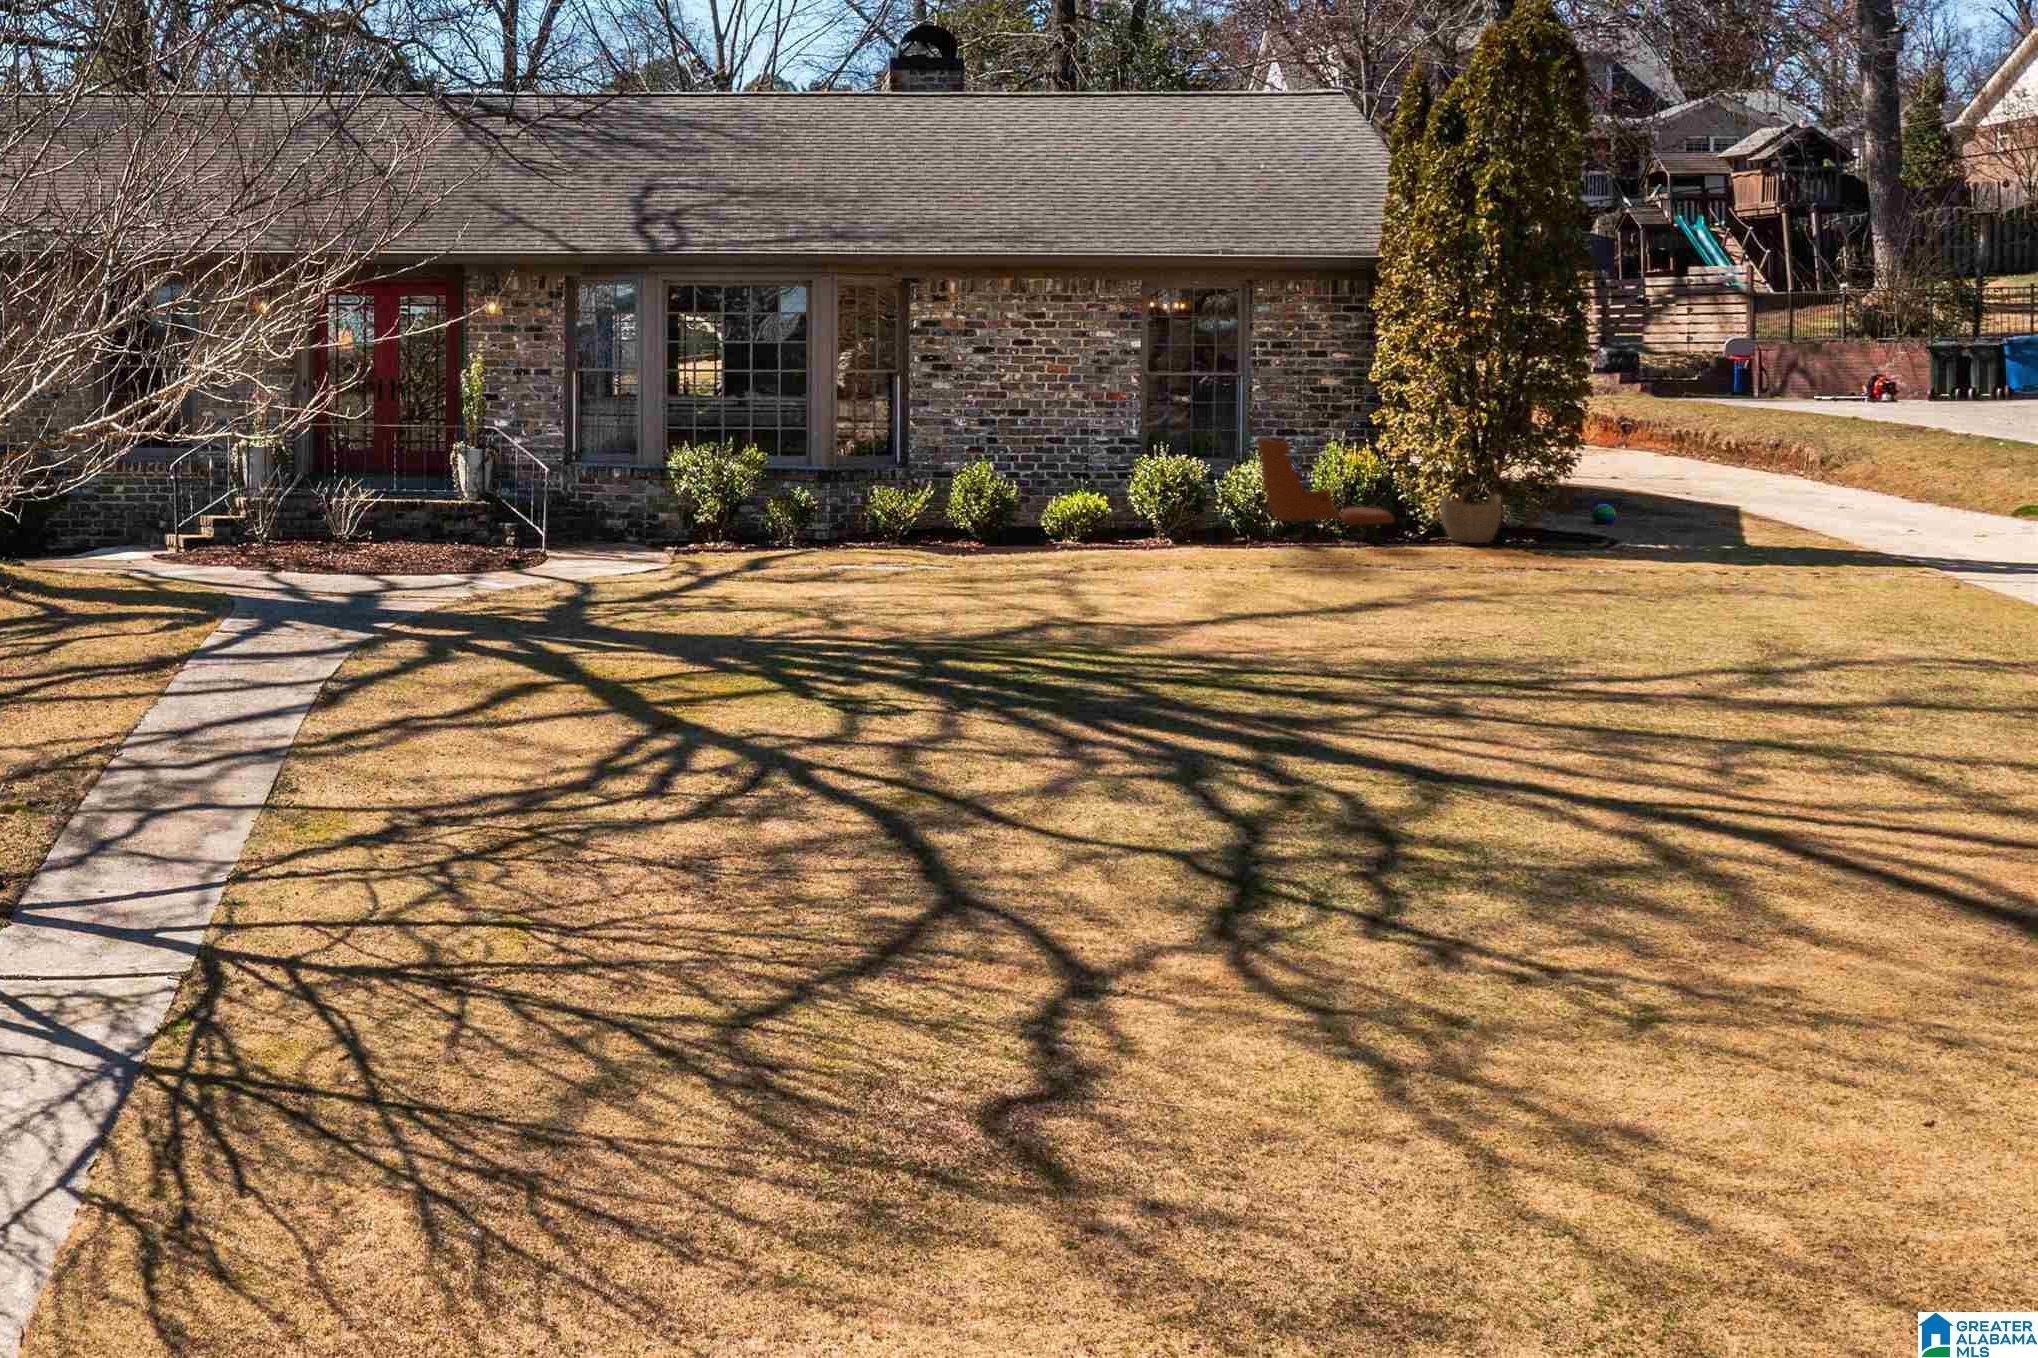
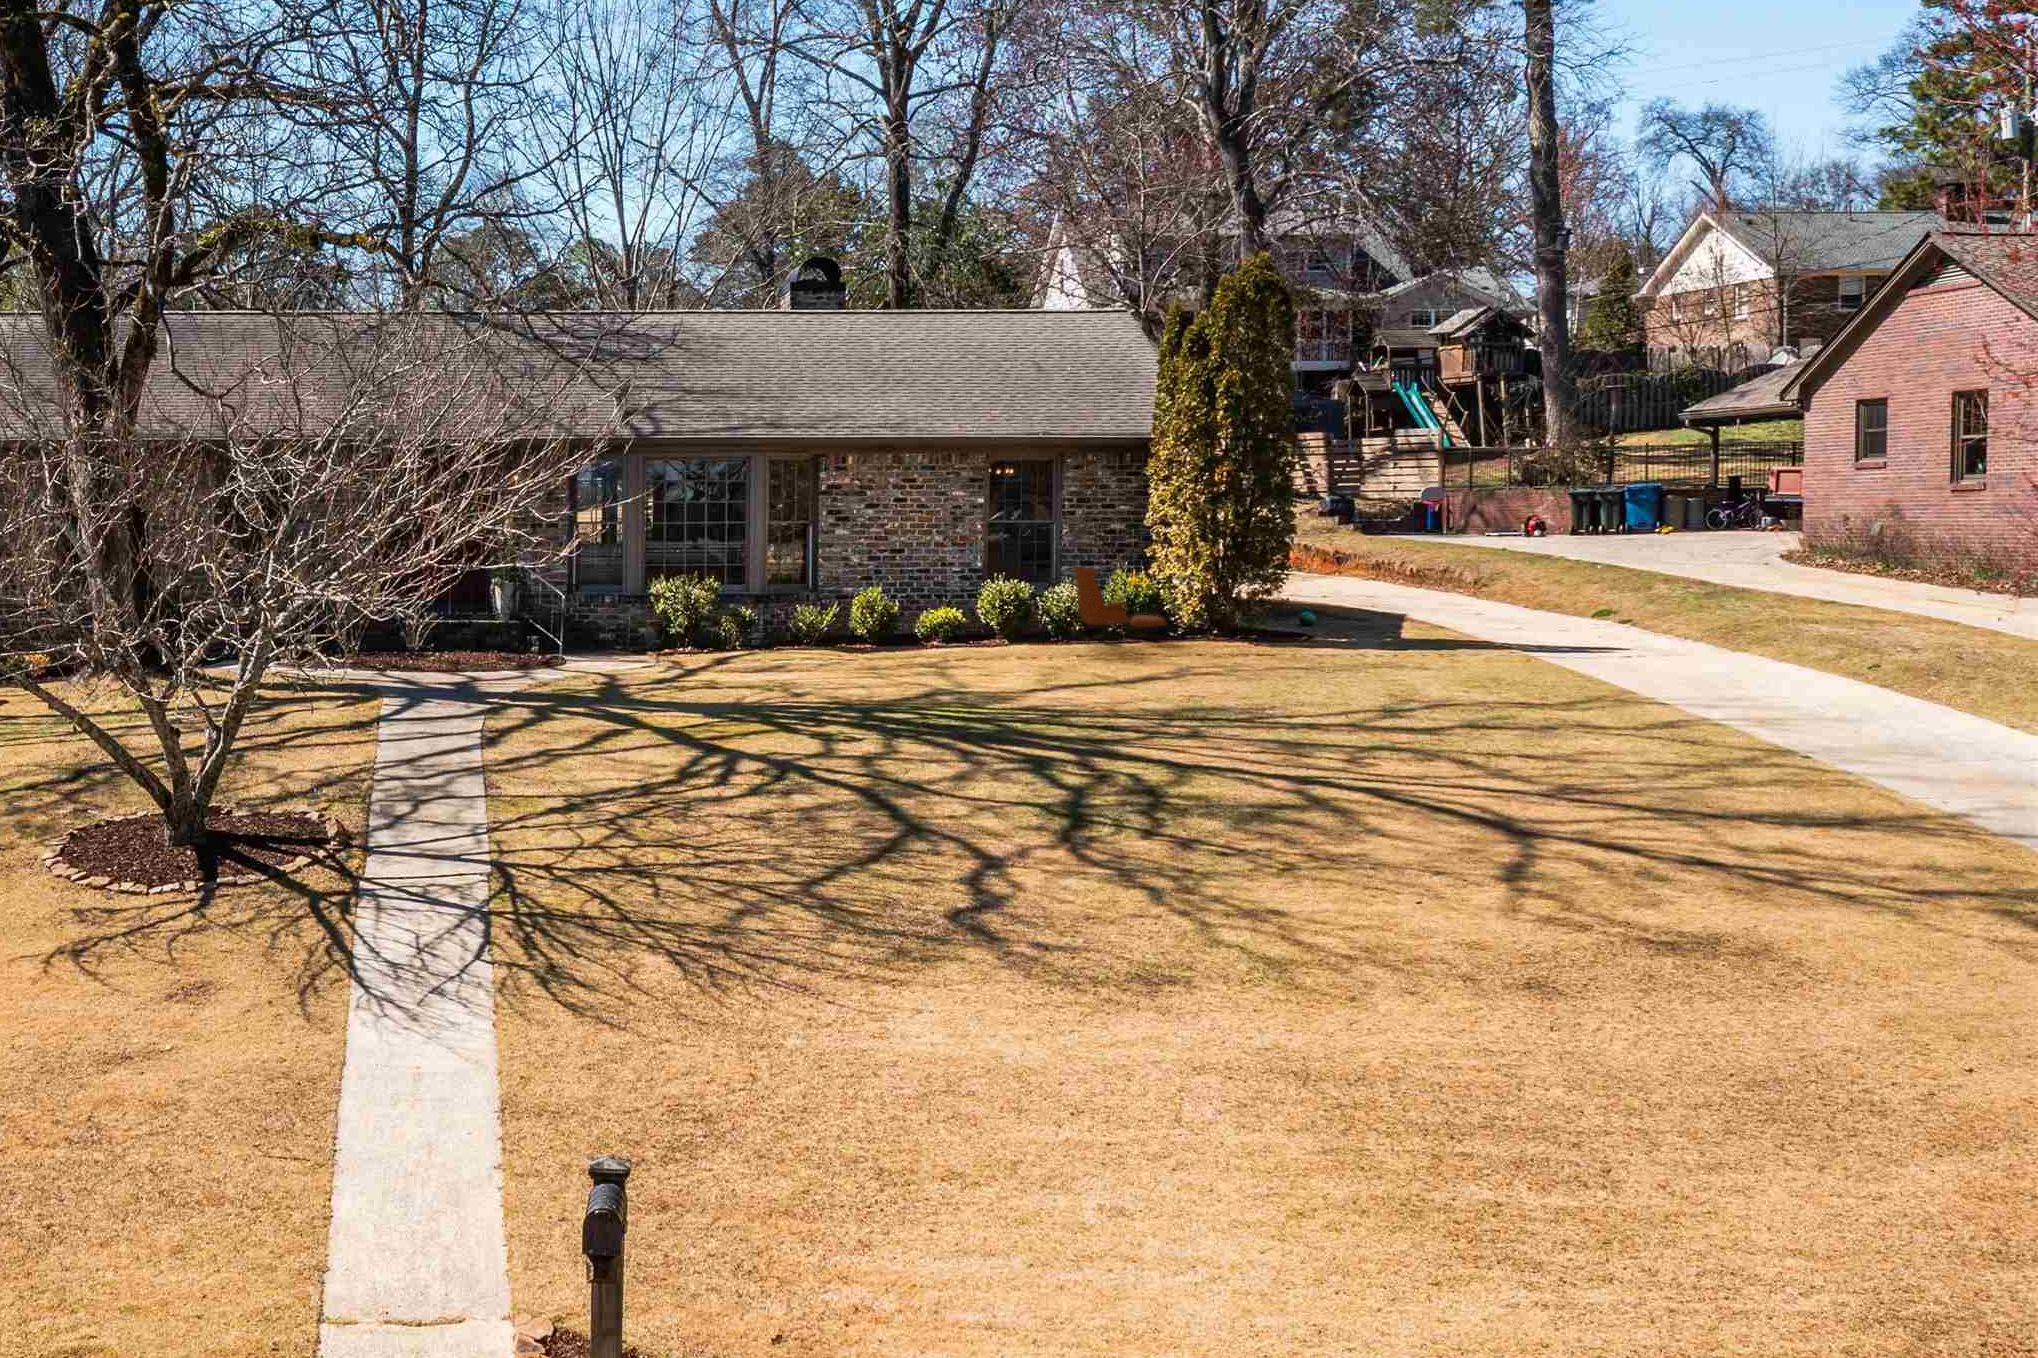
woven basket: present [1440,485,1501,543] -> none [1198,594,1239,639]

